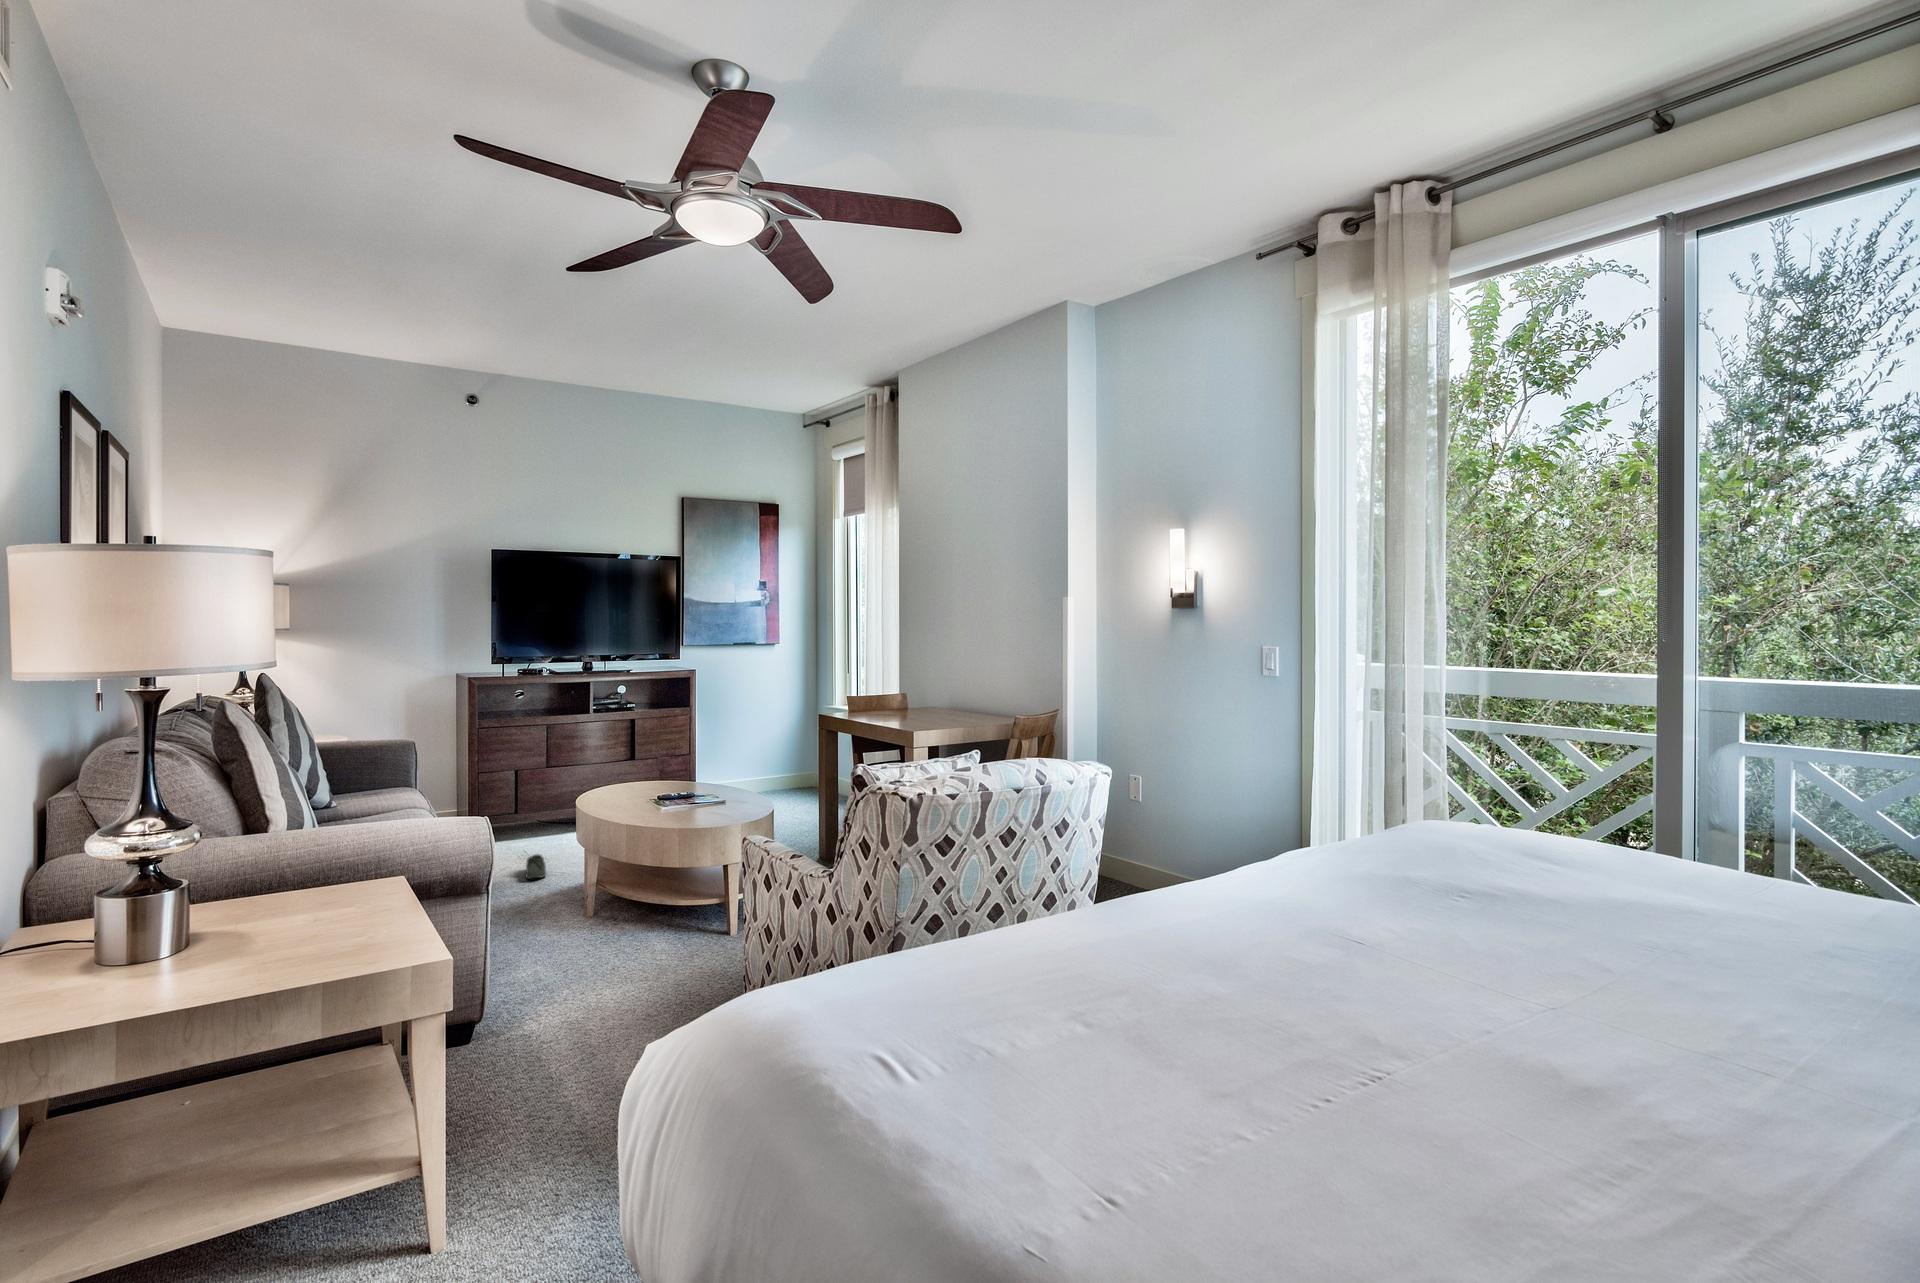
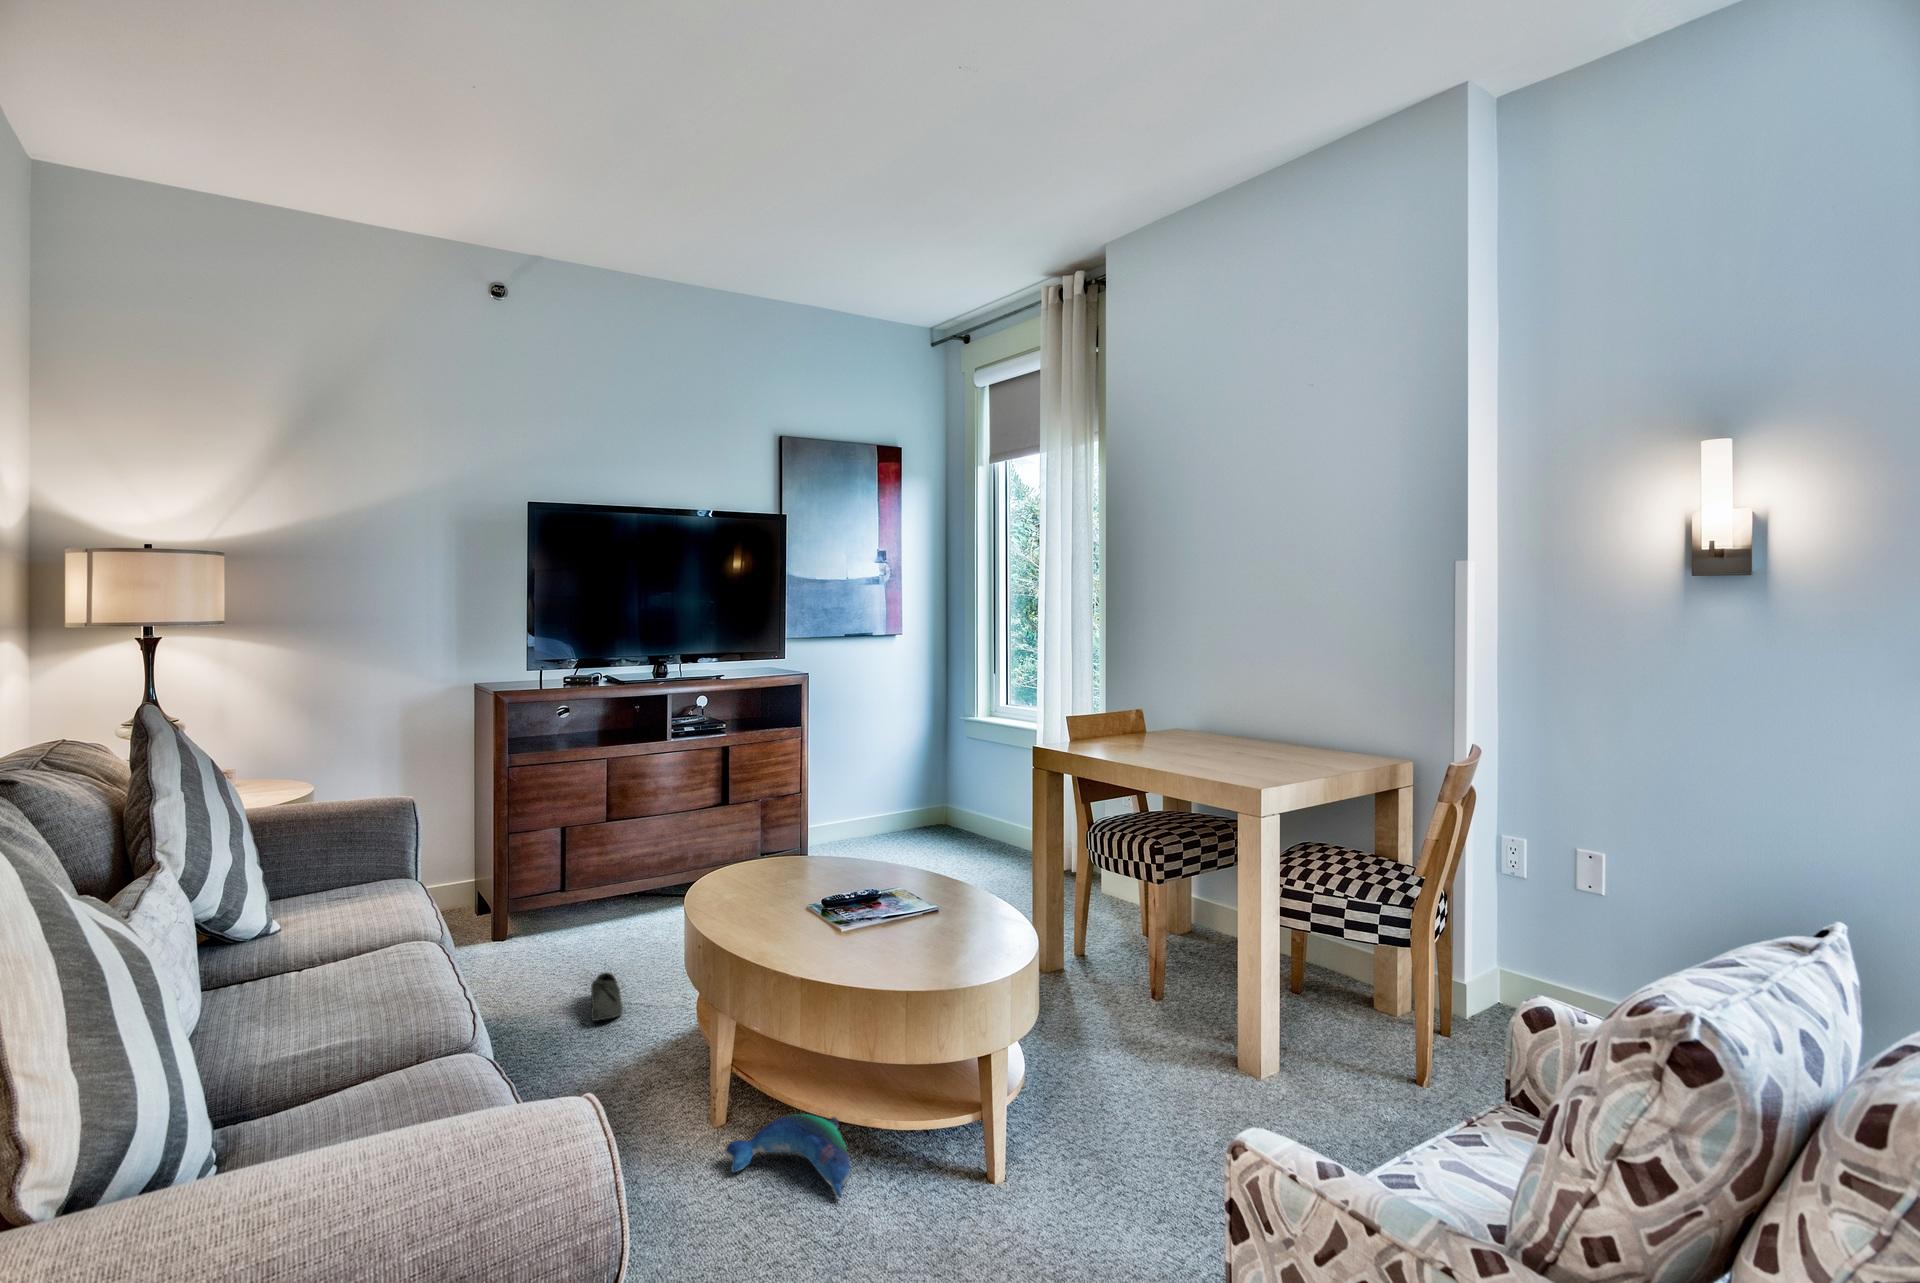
plush toy: none [591,904,655,940] -> present [726,1114,851,1198]

